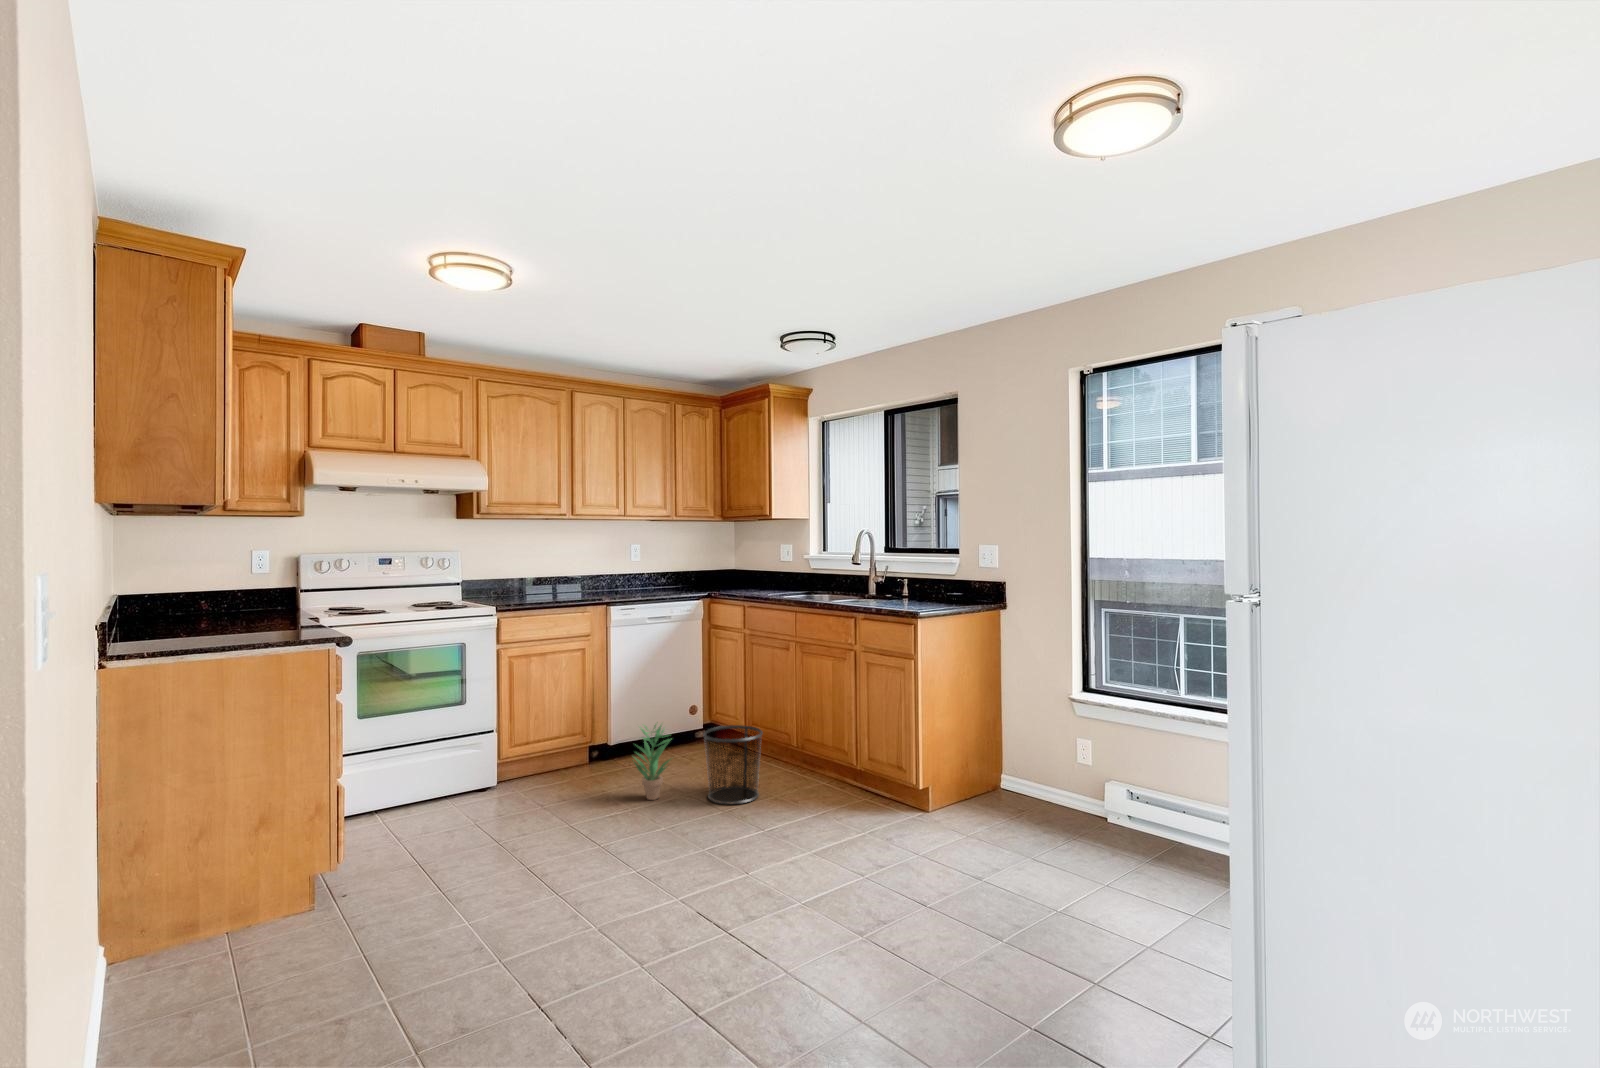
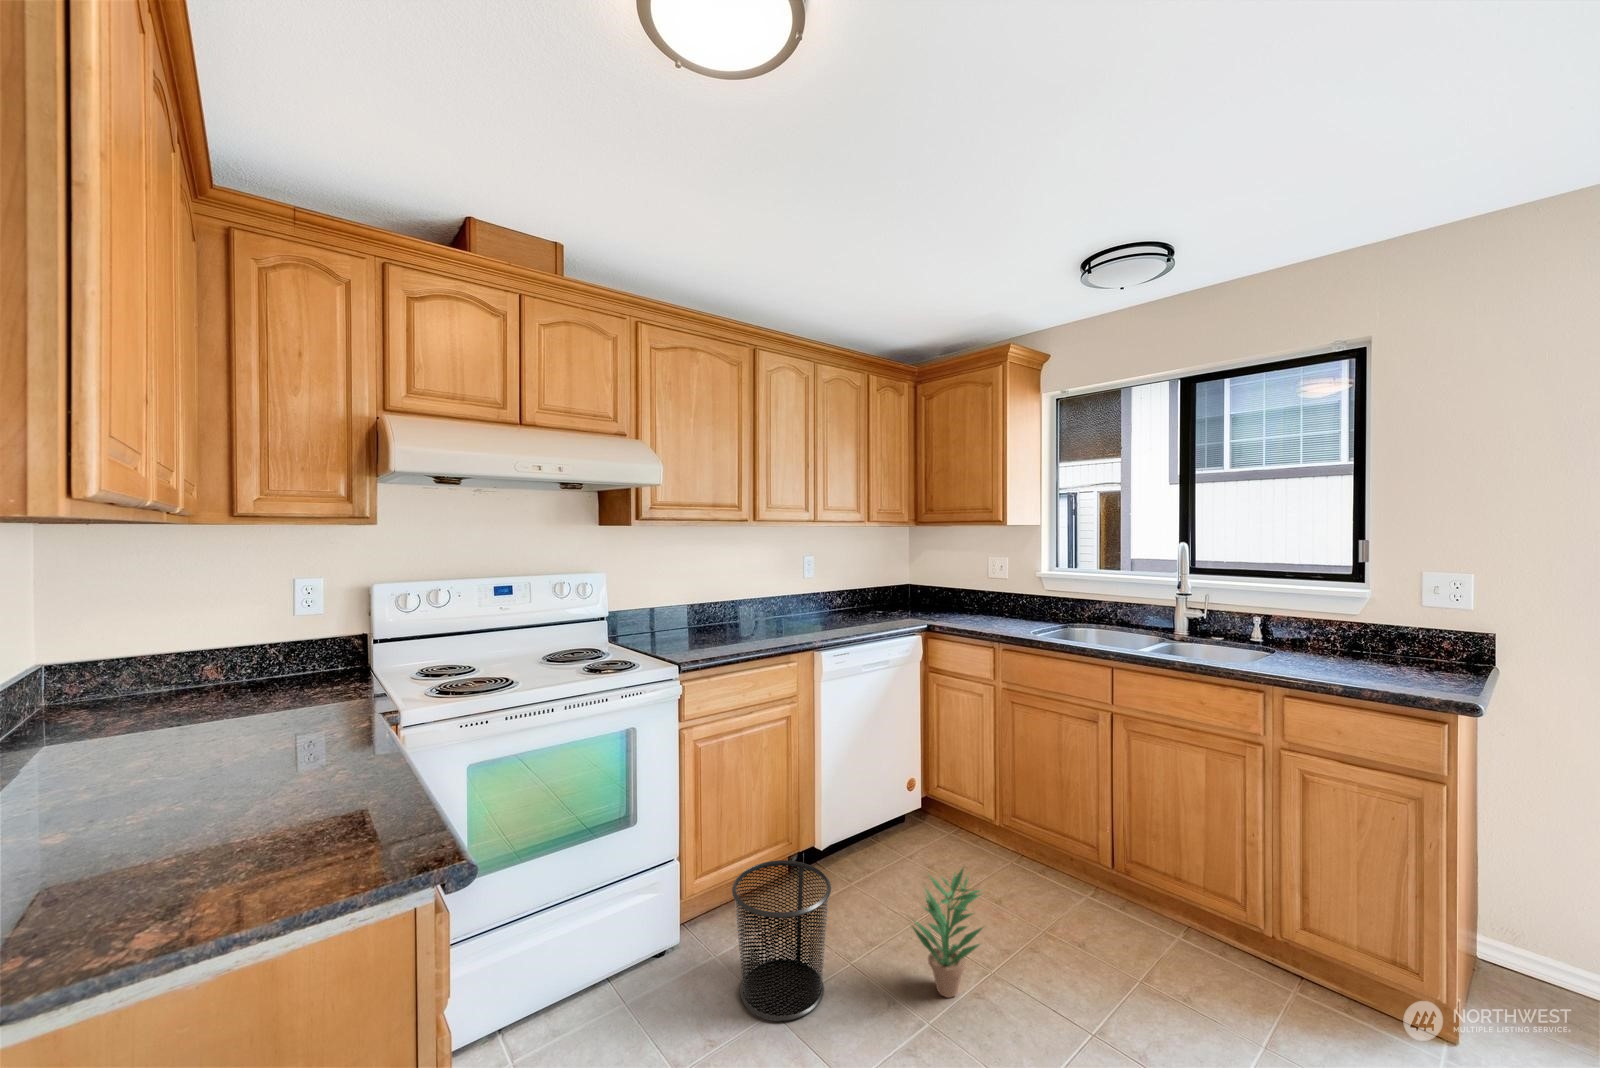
waste bin: present [703,725,763,805] -> present [732,860,831,1021]

